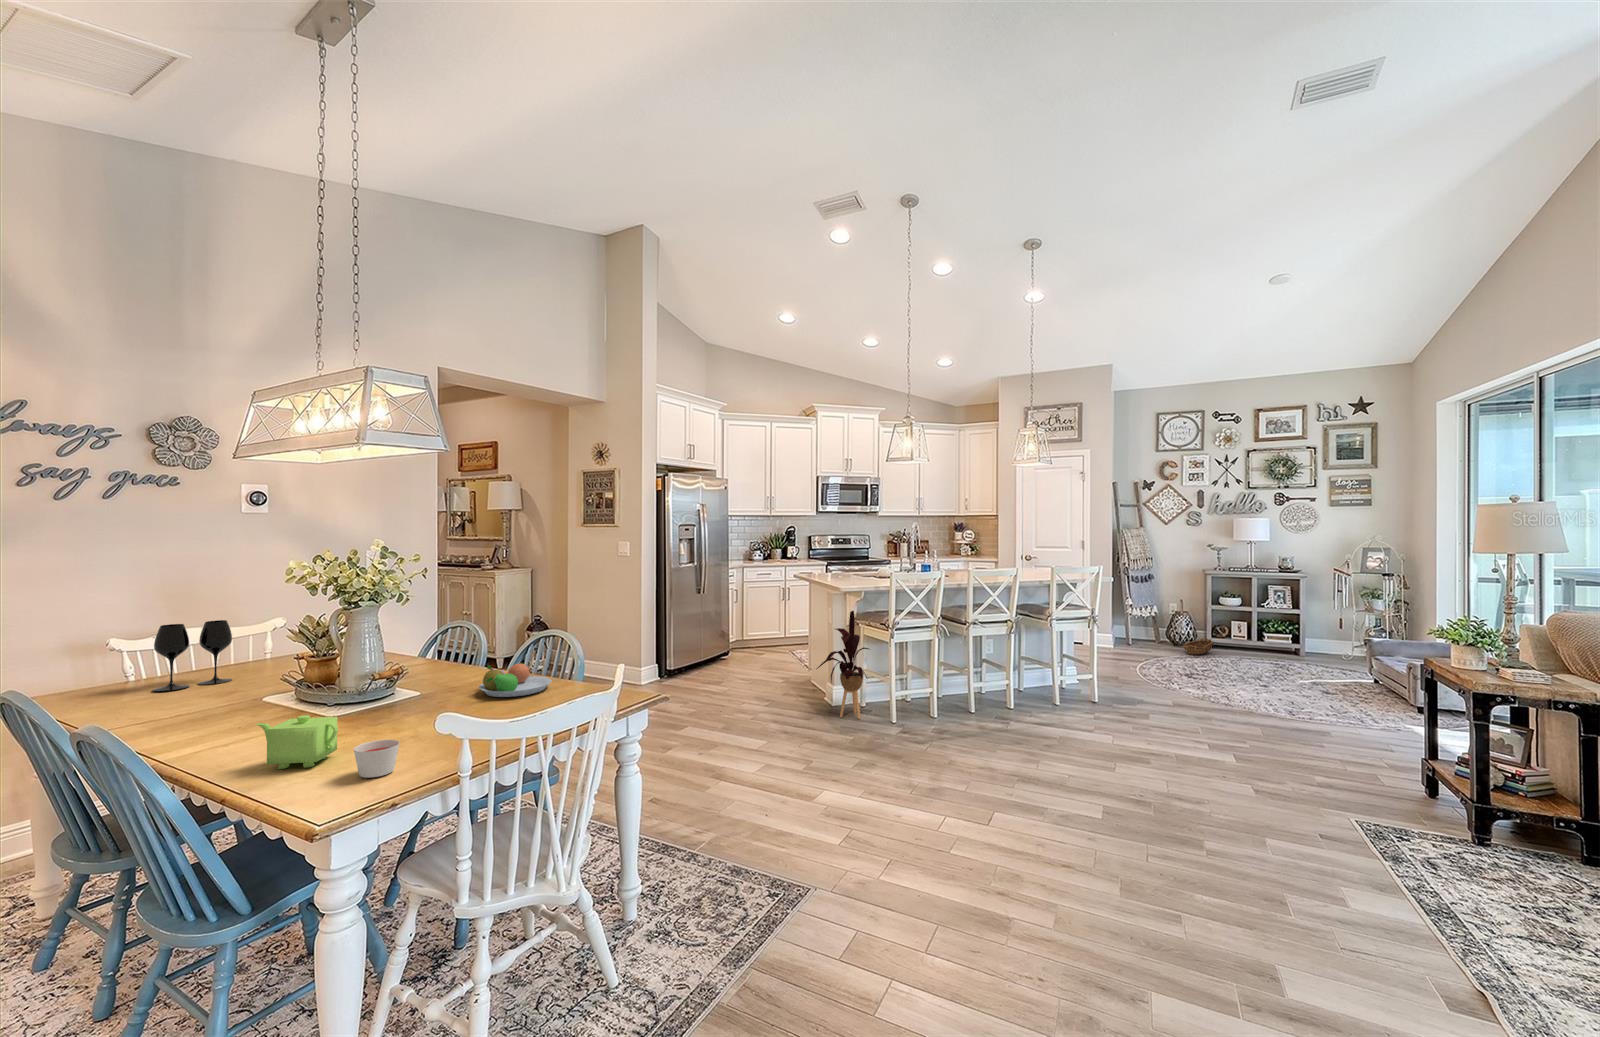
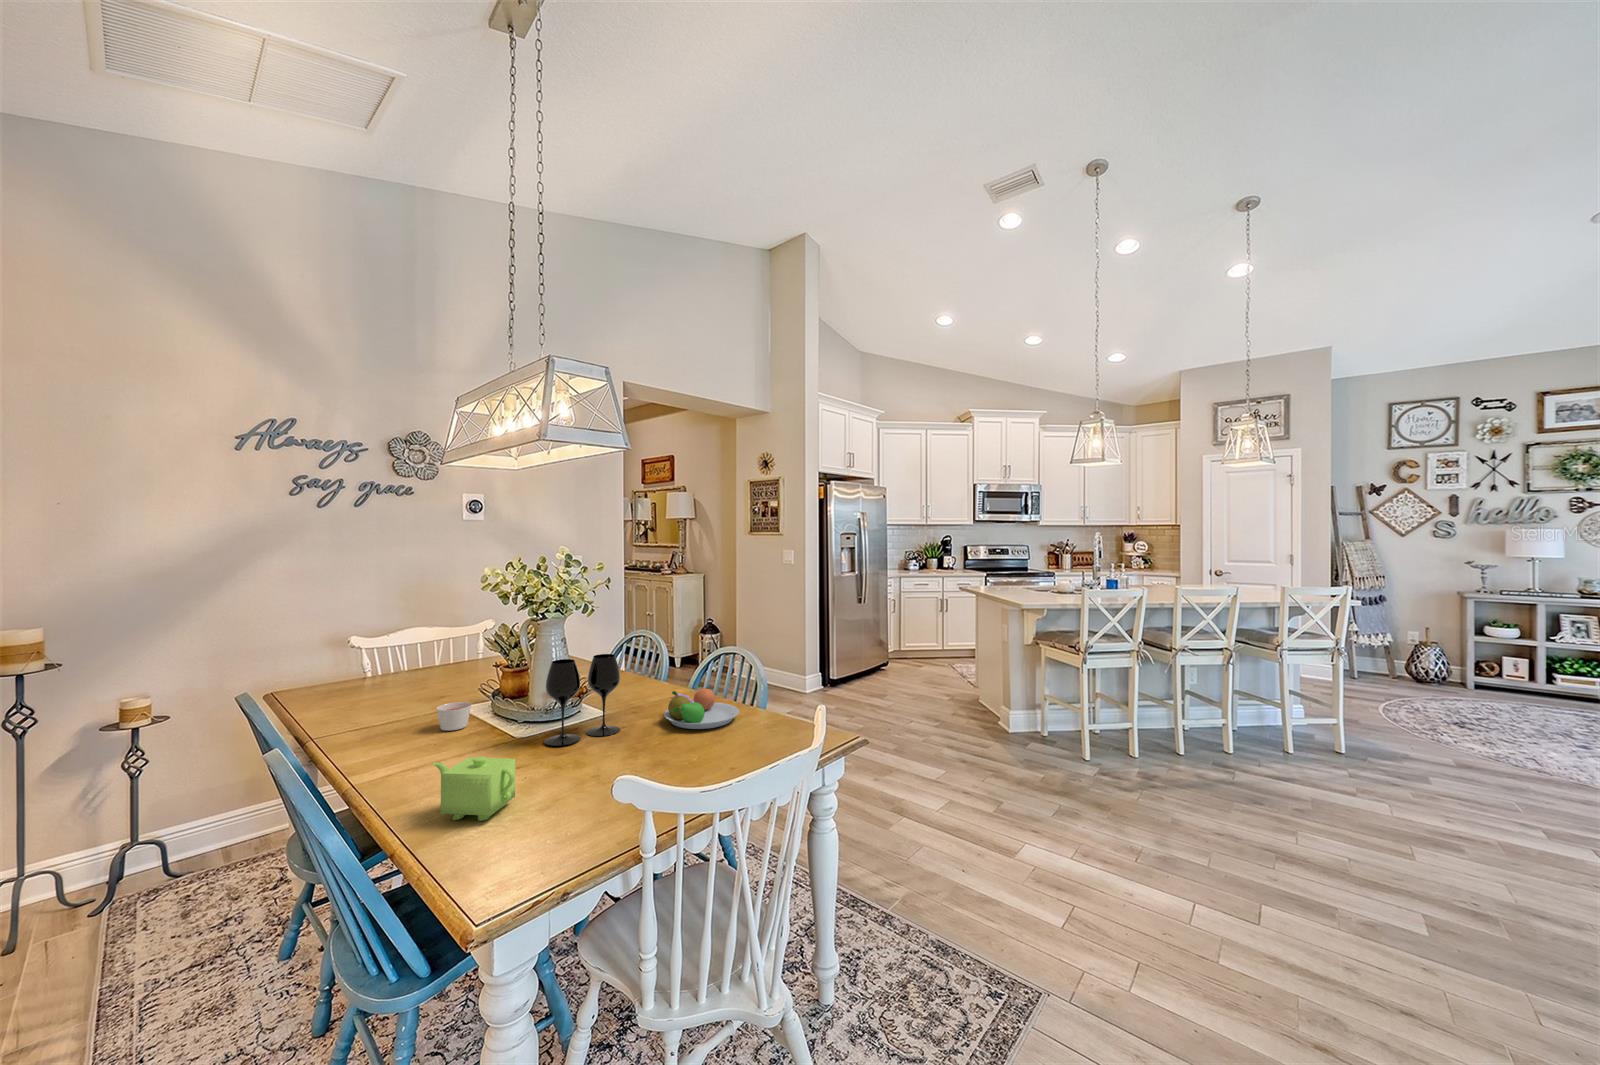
house plant: present [817,611,869,719] -> none [994,630,1060,748]
wine glass: present [153,620,232,691] -> present [544,654,620,746]
basket: present [1183,638,1214,655] -> none [1422,672,1481,698]
candle: present [354,740,399,778] -> present [437,702,471,731]

